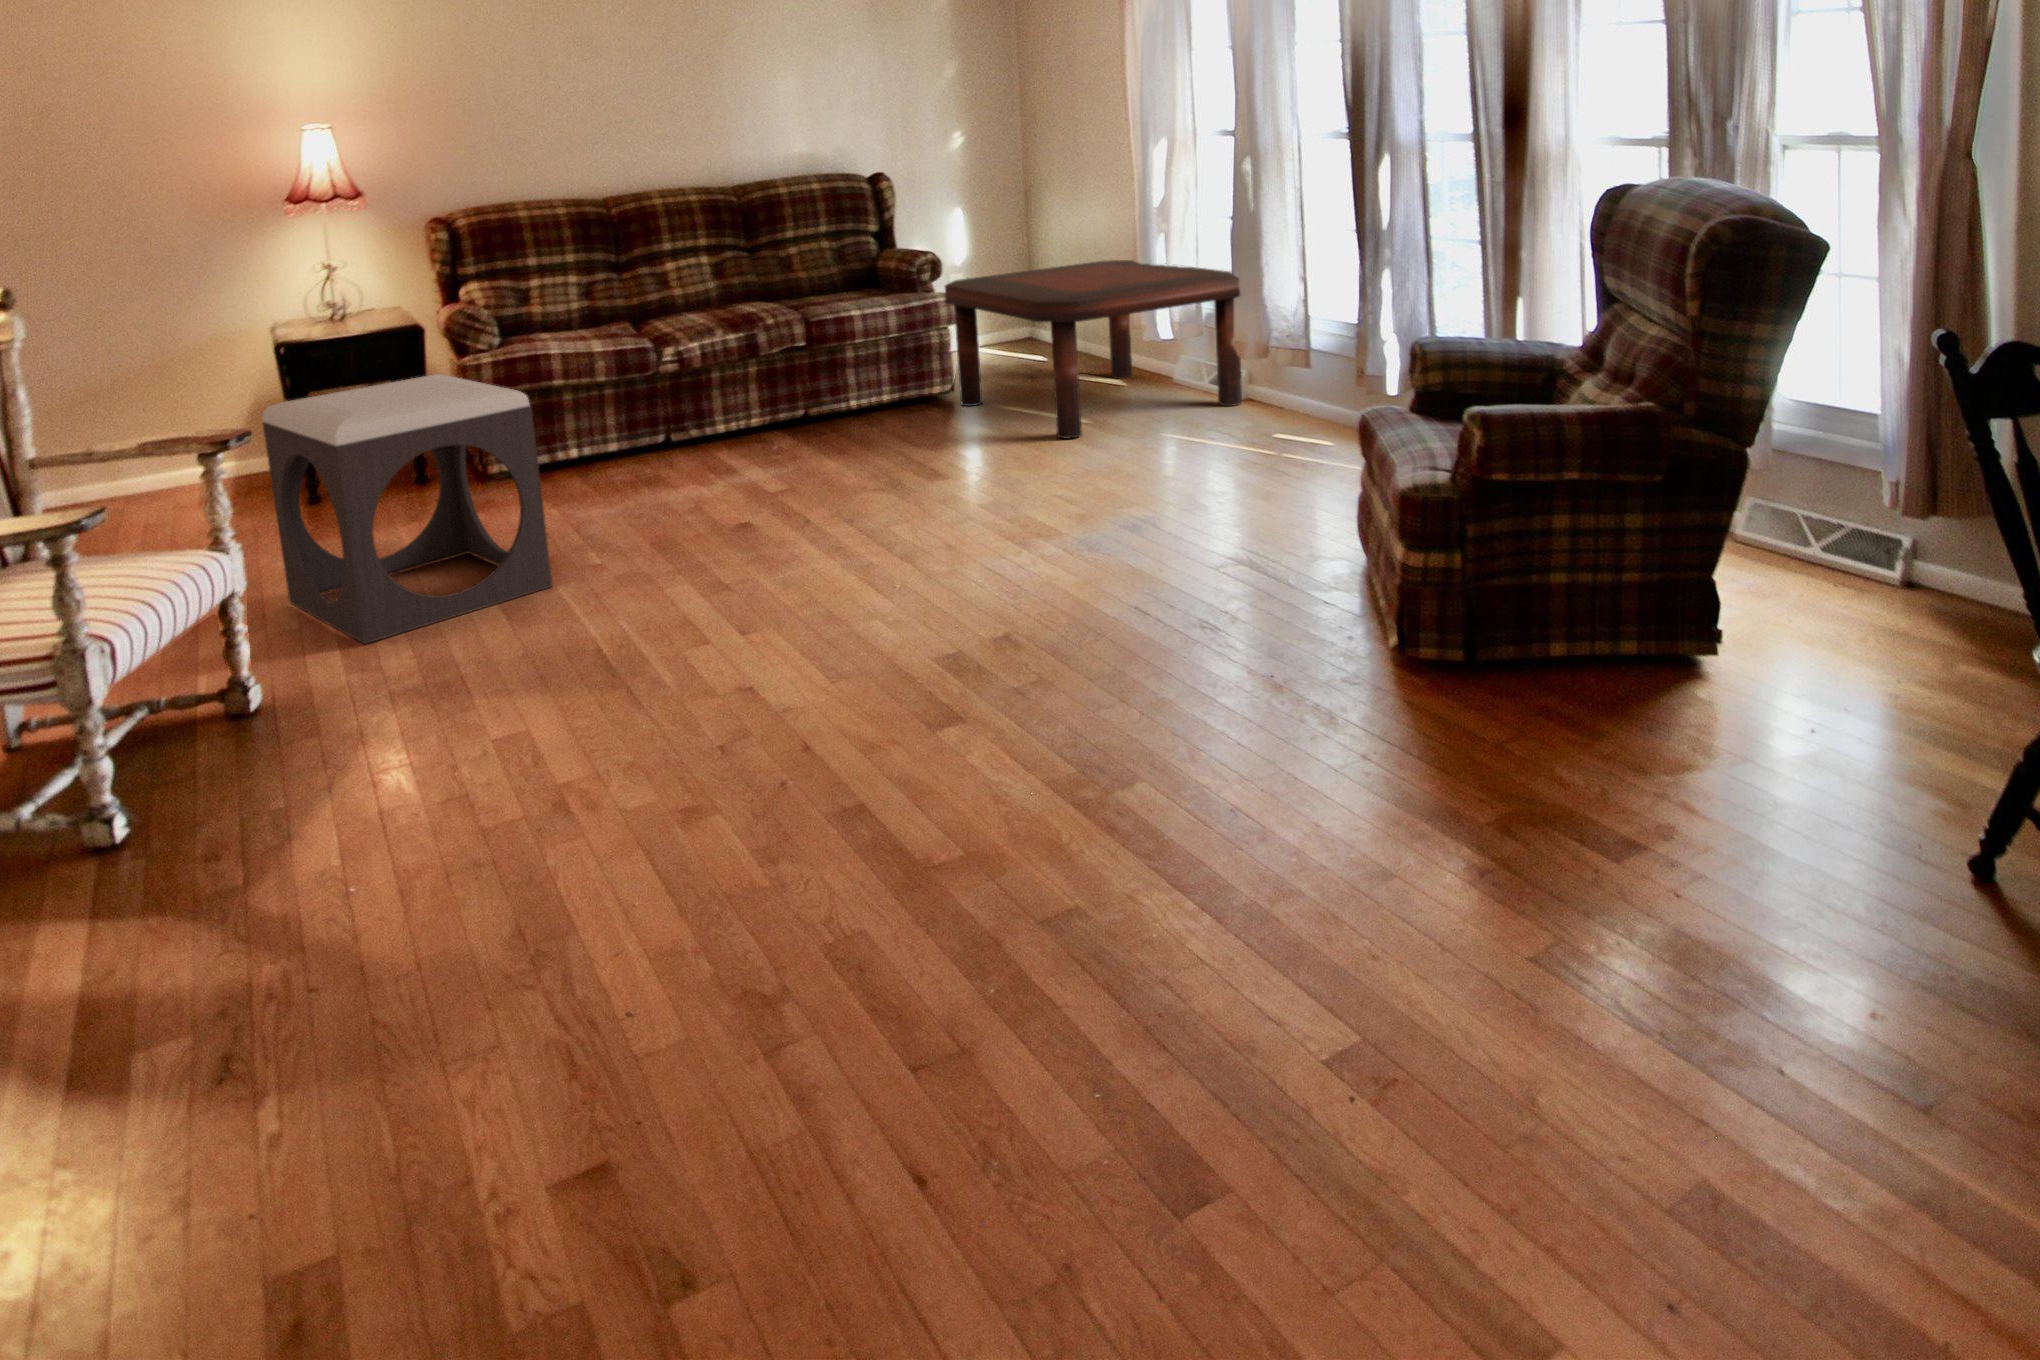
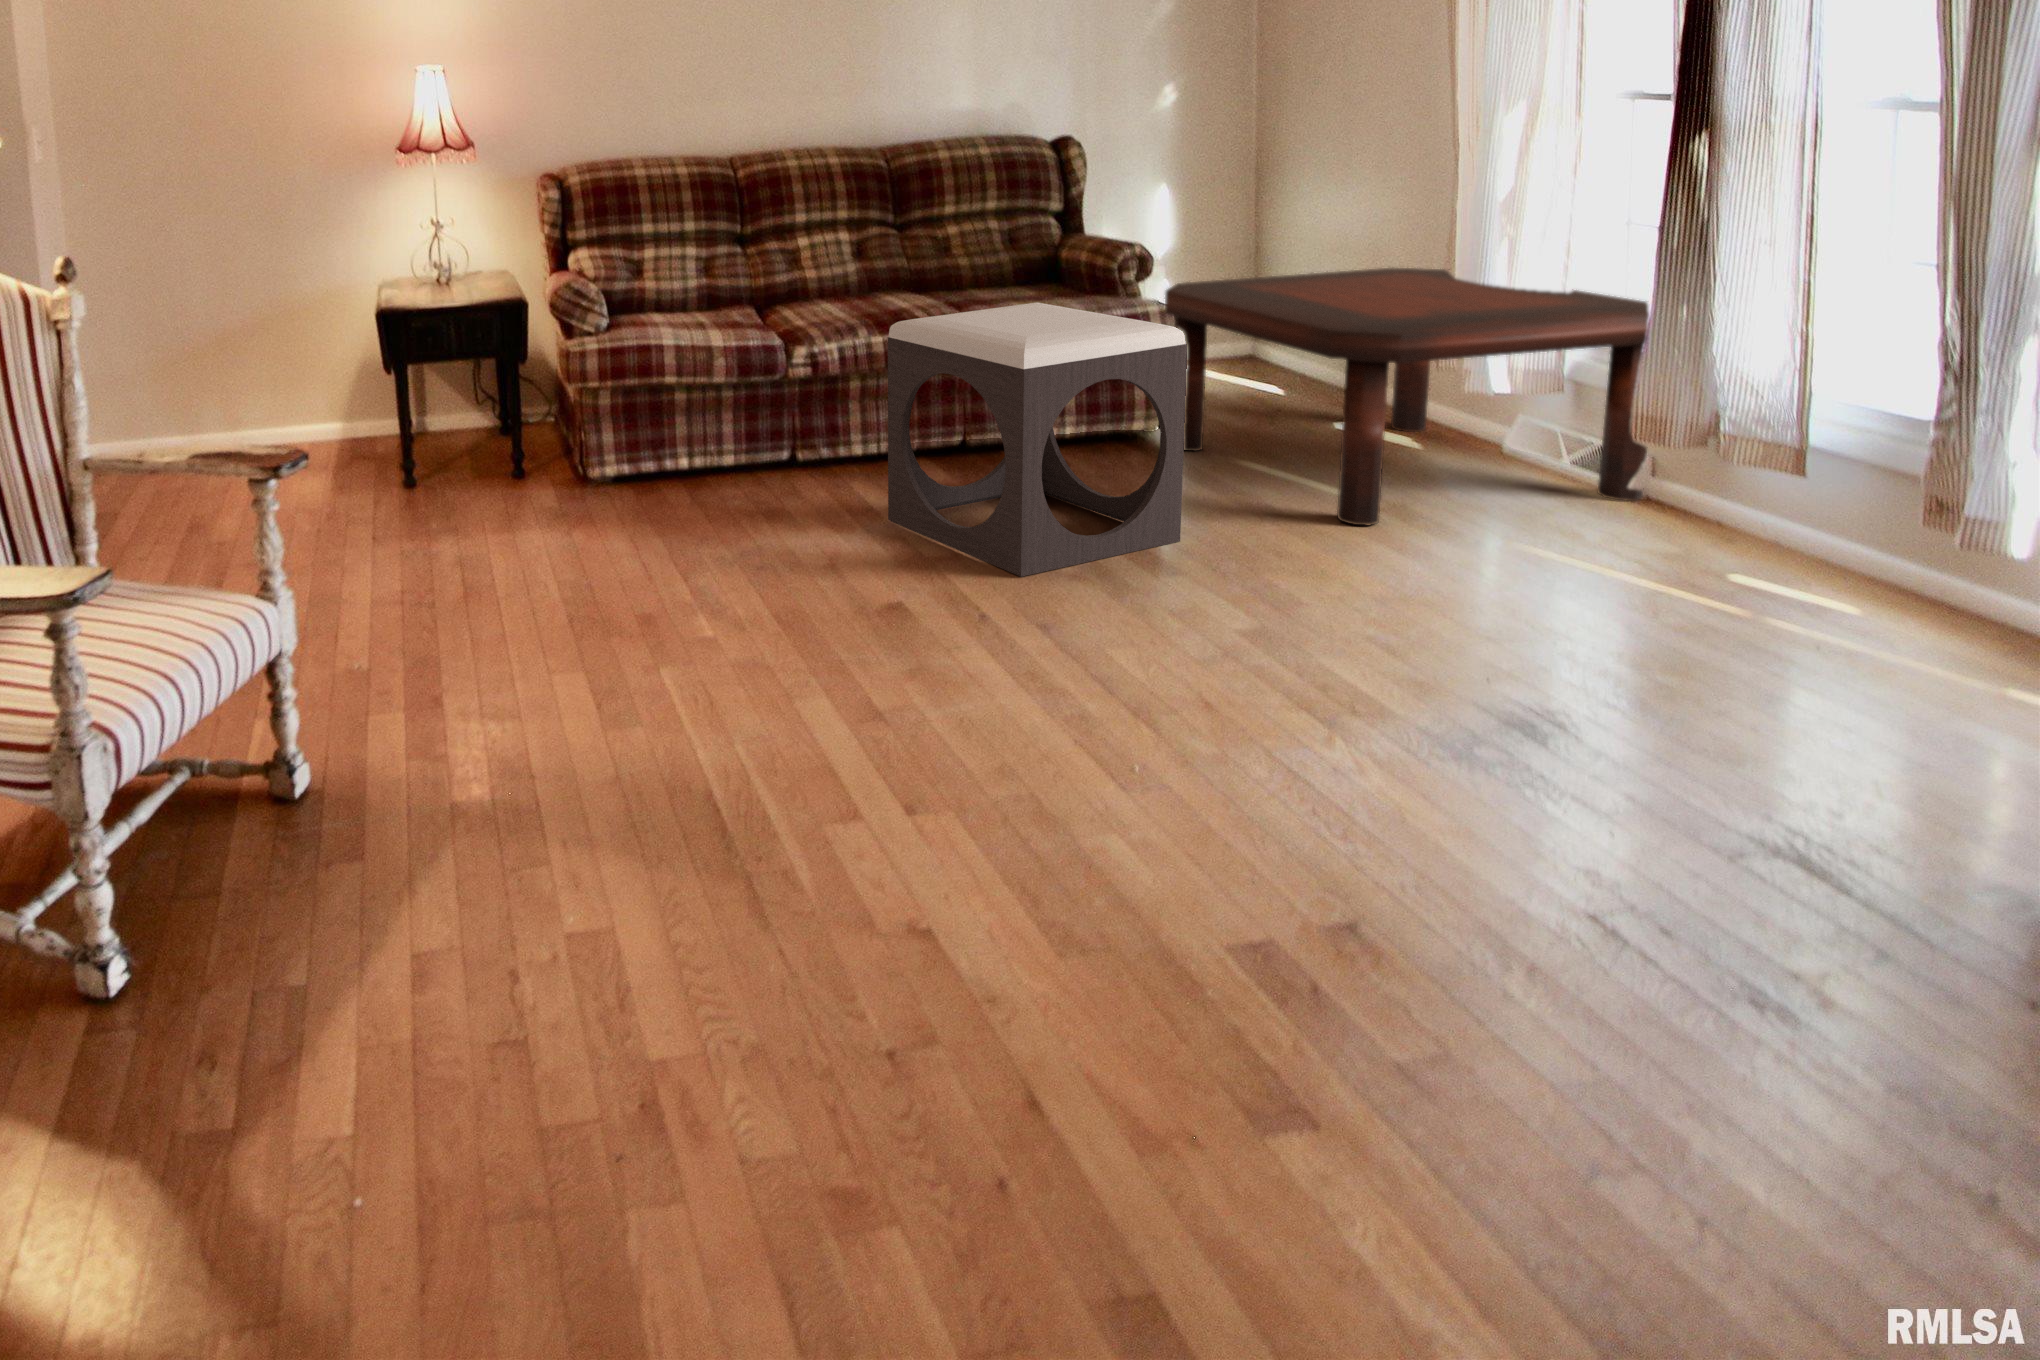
footstool: present [262,374,552,644] -> present [888,302,1187,577]

